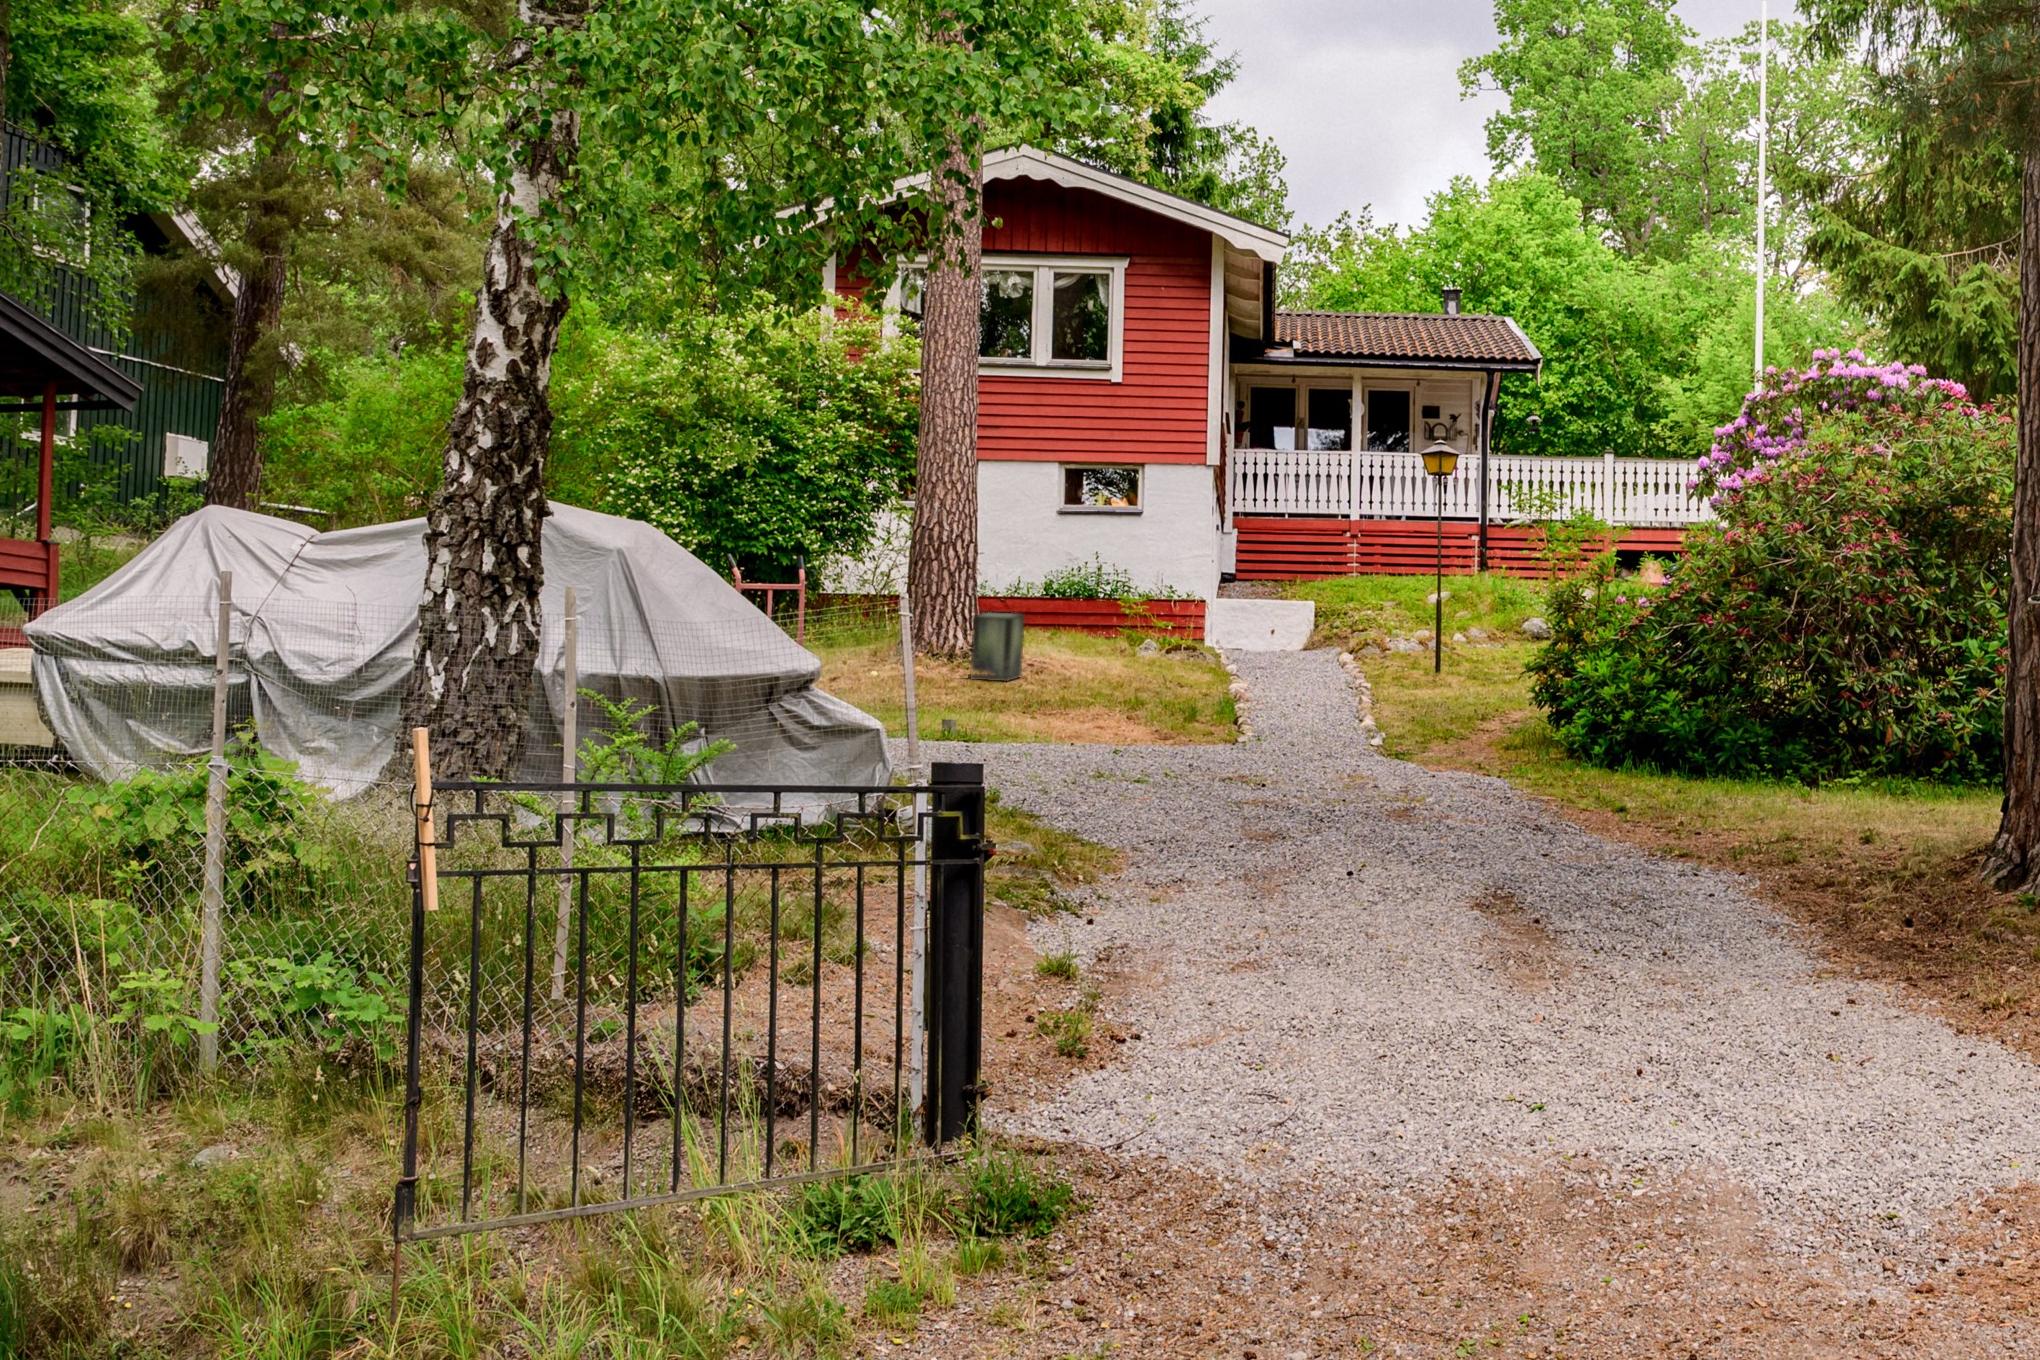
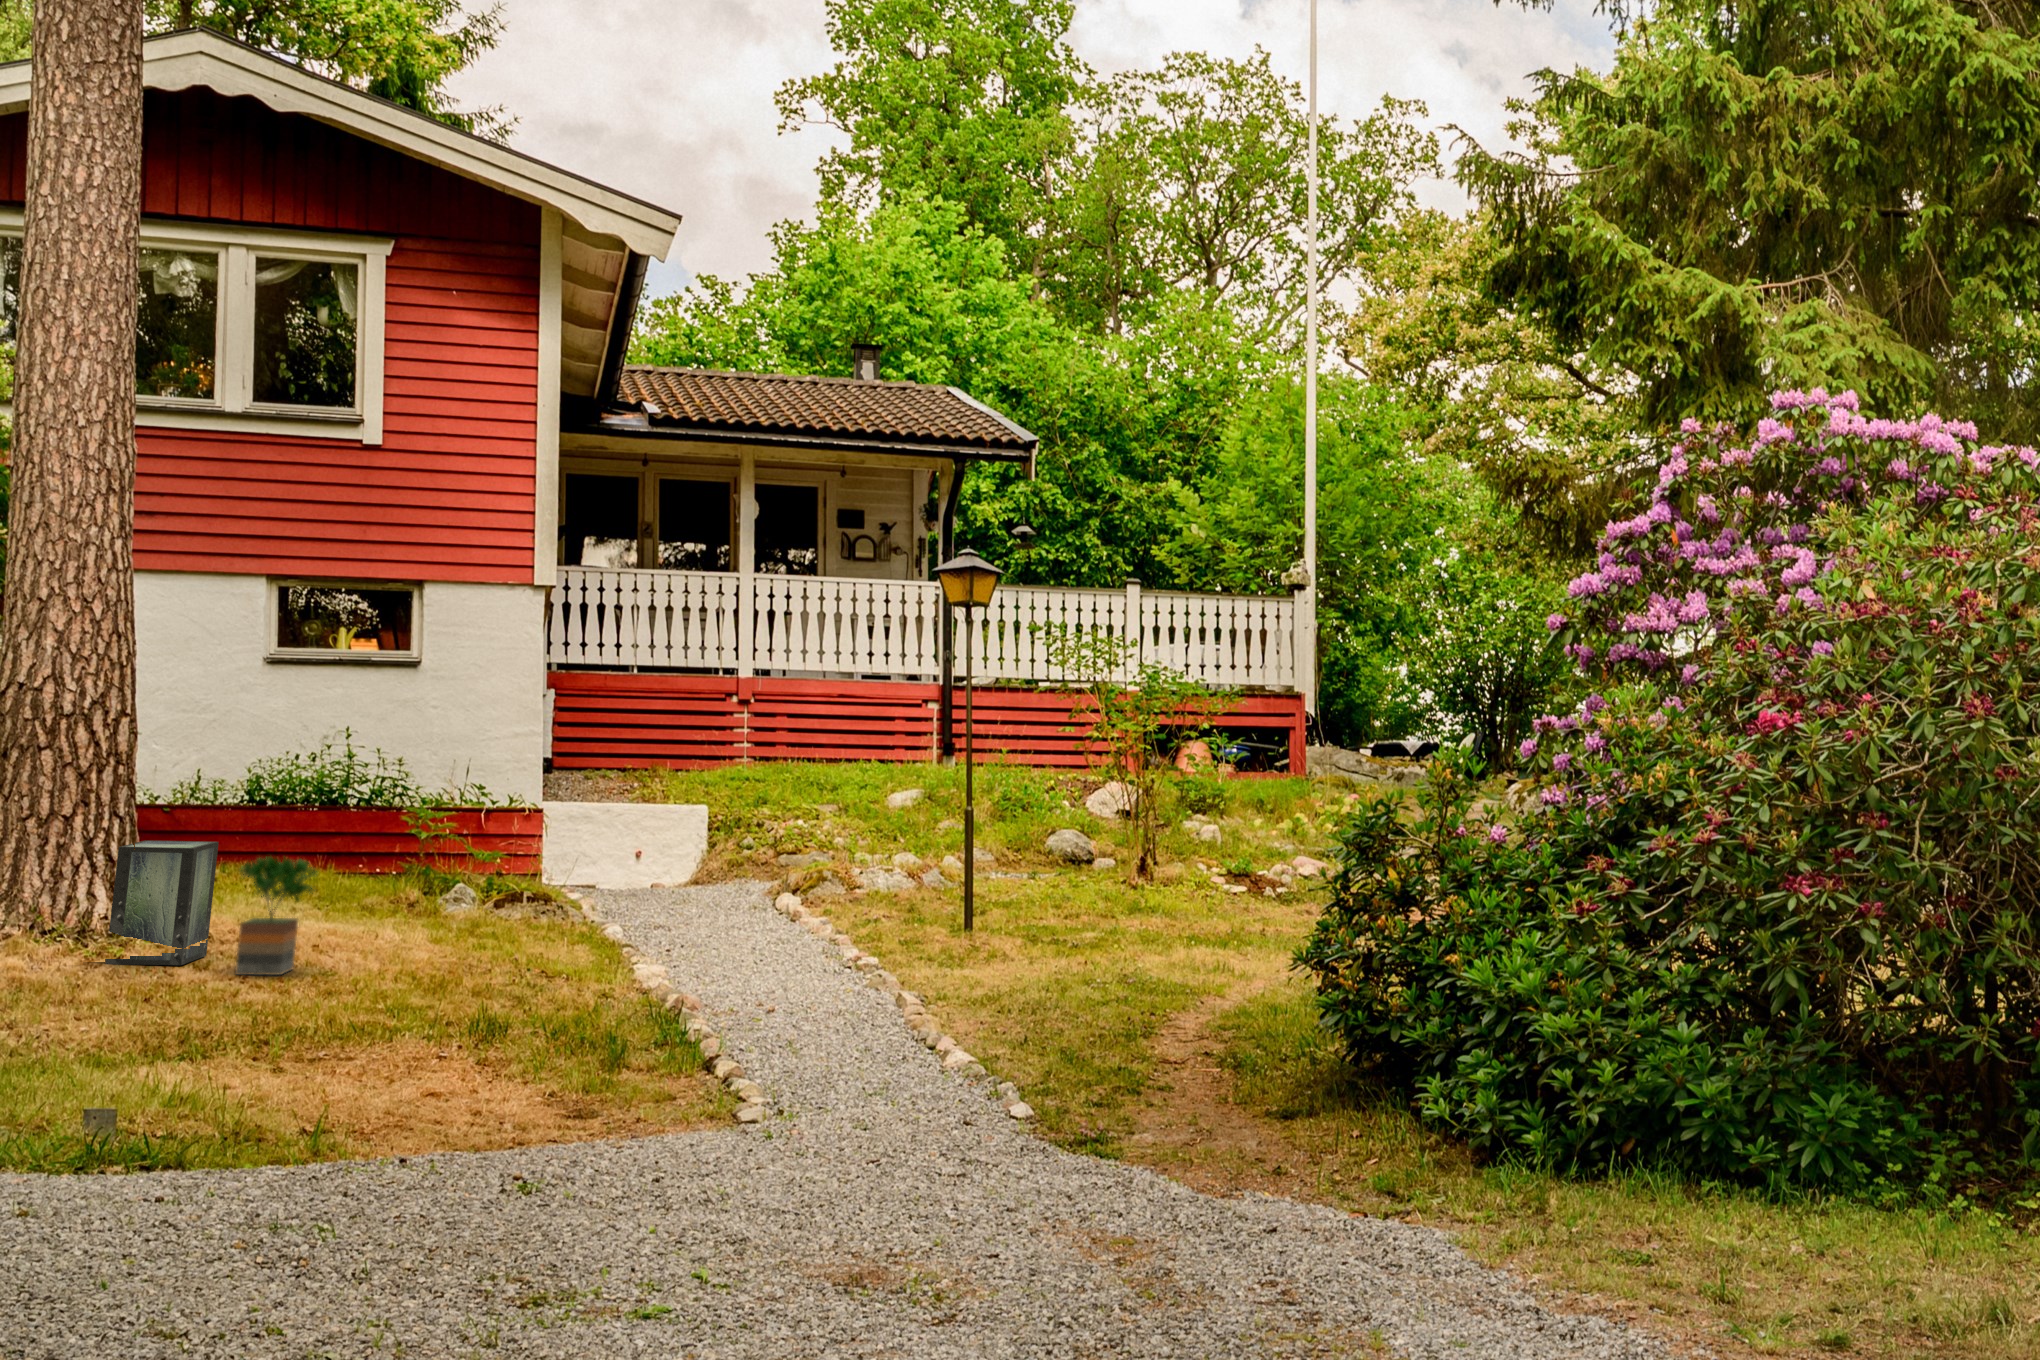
potted tree: none [1033,622,1076,689] -> present [235,856,318,975]

